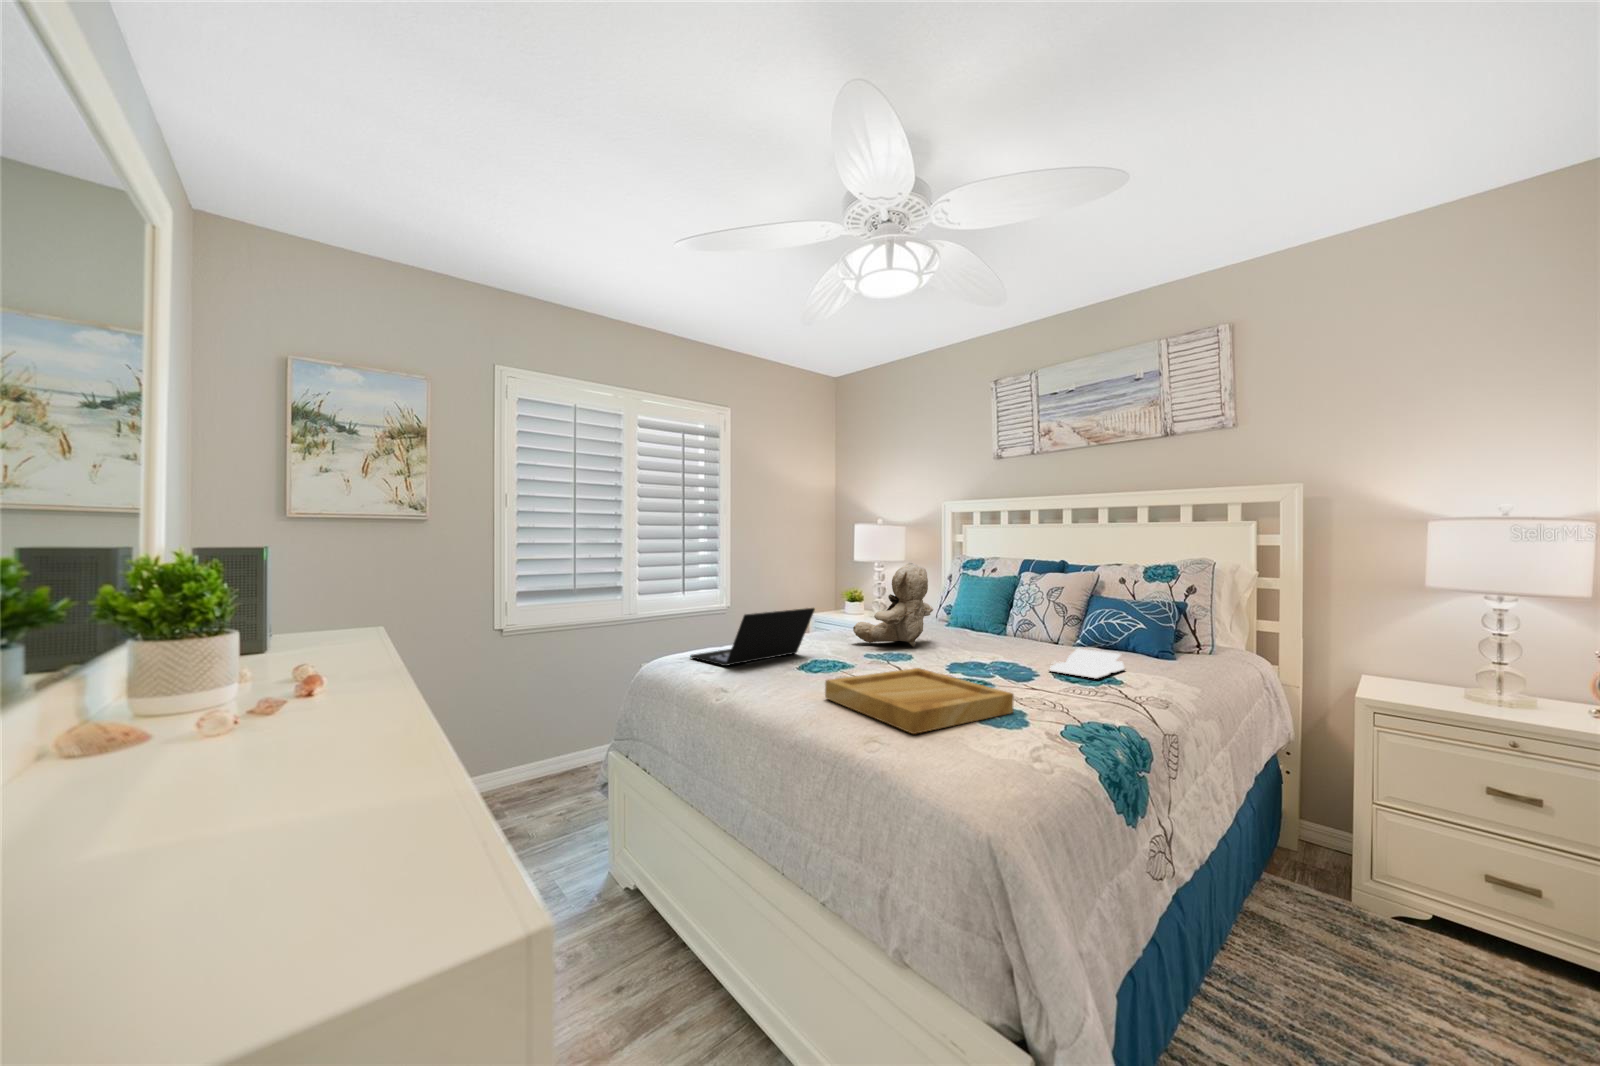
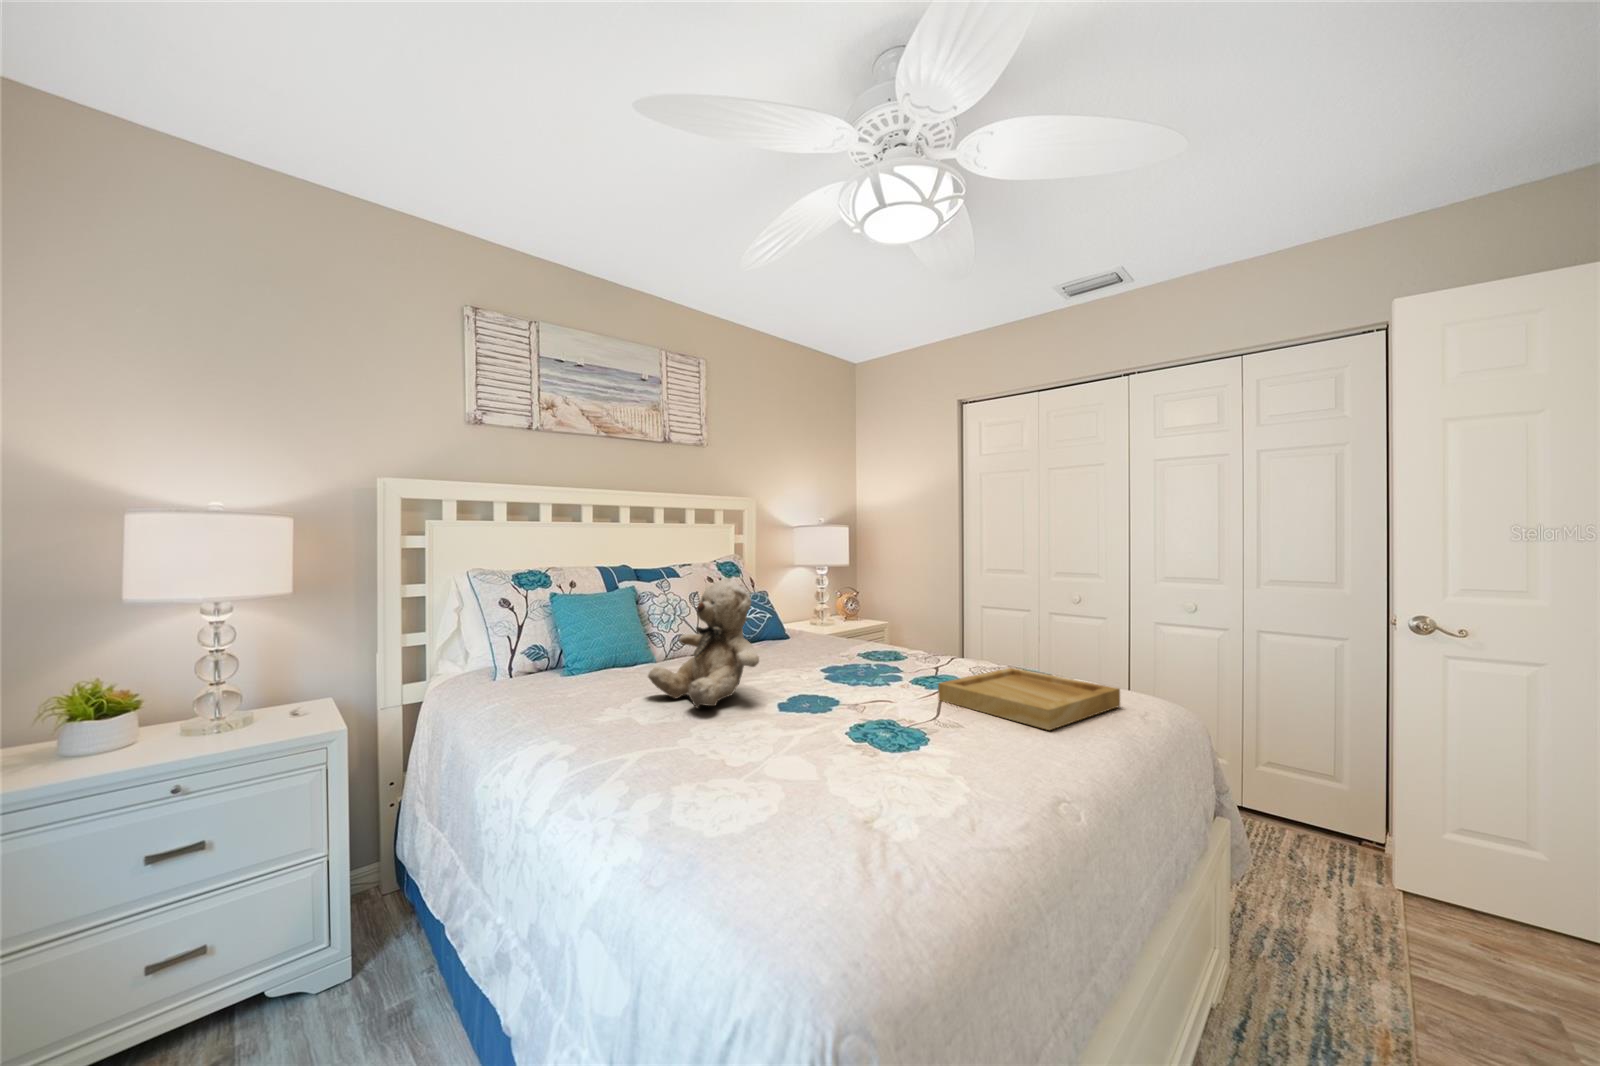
laptop: present [690,608,815,666] -> none [722,660,953,833]
book: present [1050,649,1125,679] -> none [811,637,882,664]

